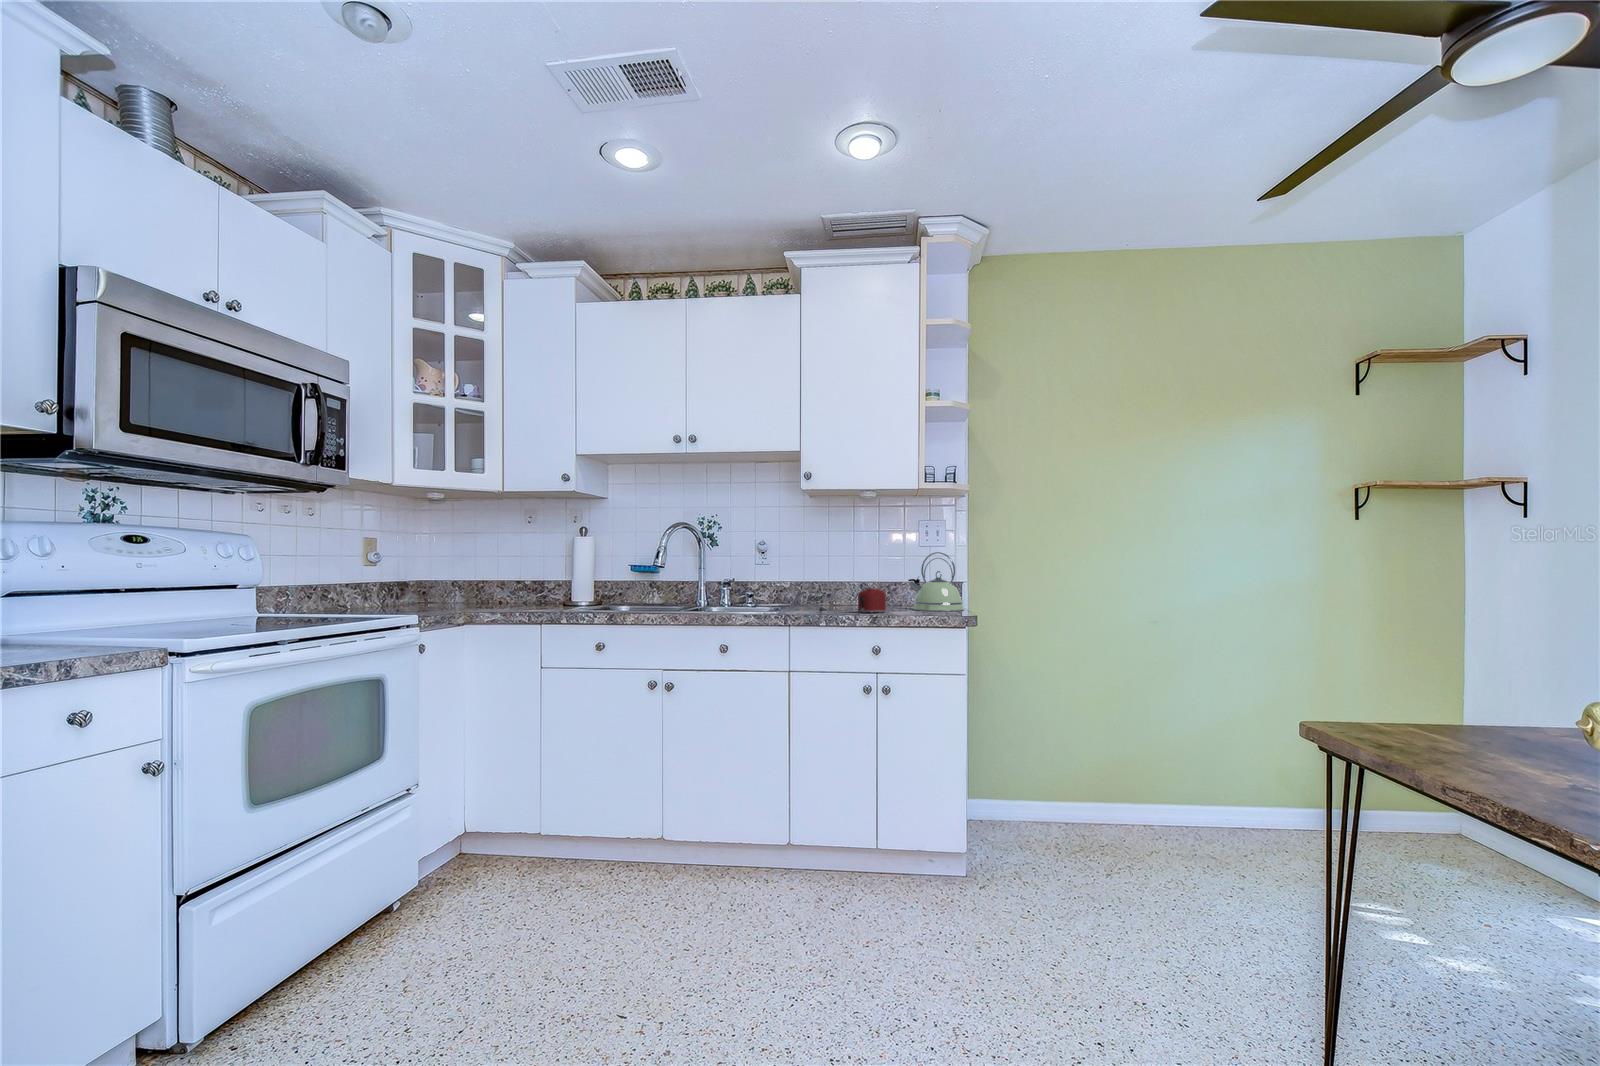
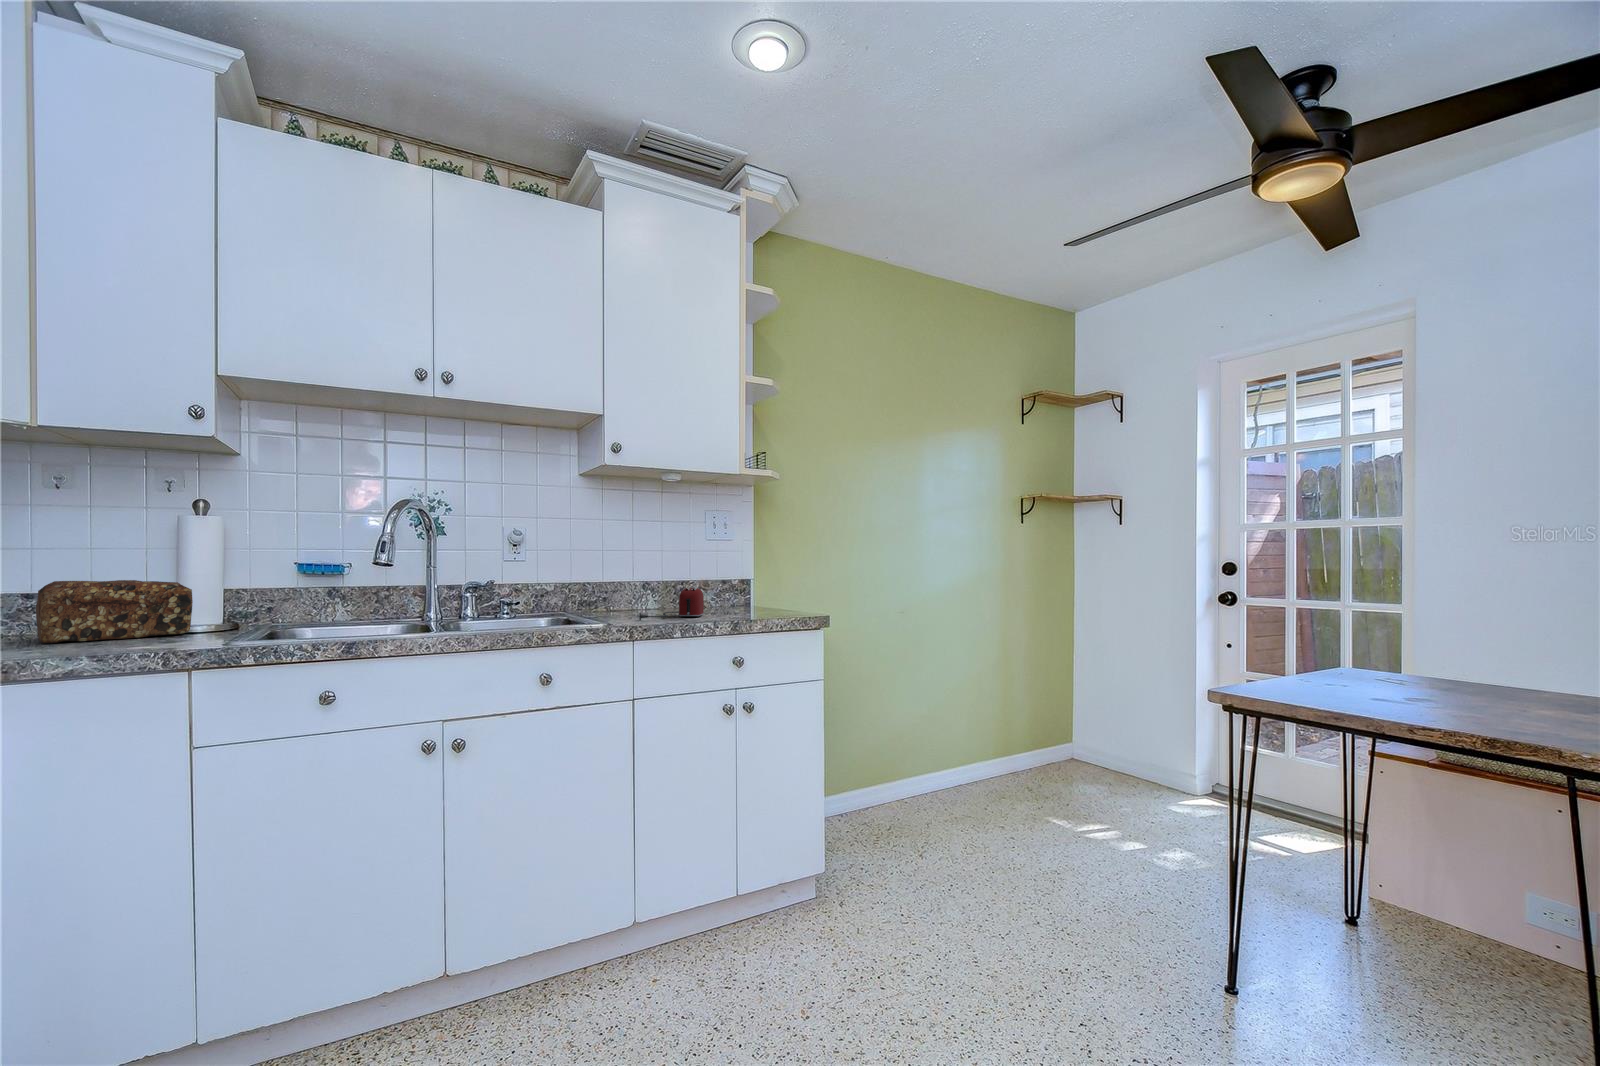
kettle: present [908,552,964,611] -> none [693,546,756,610]
bread loaf: none [513,573,580,606] -> present [36,580,193,644]

